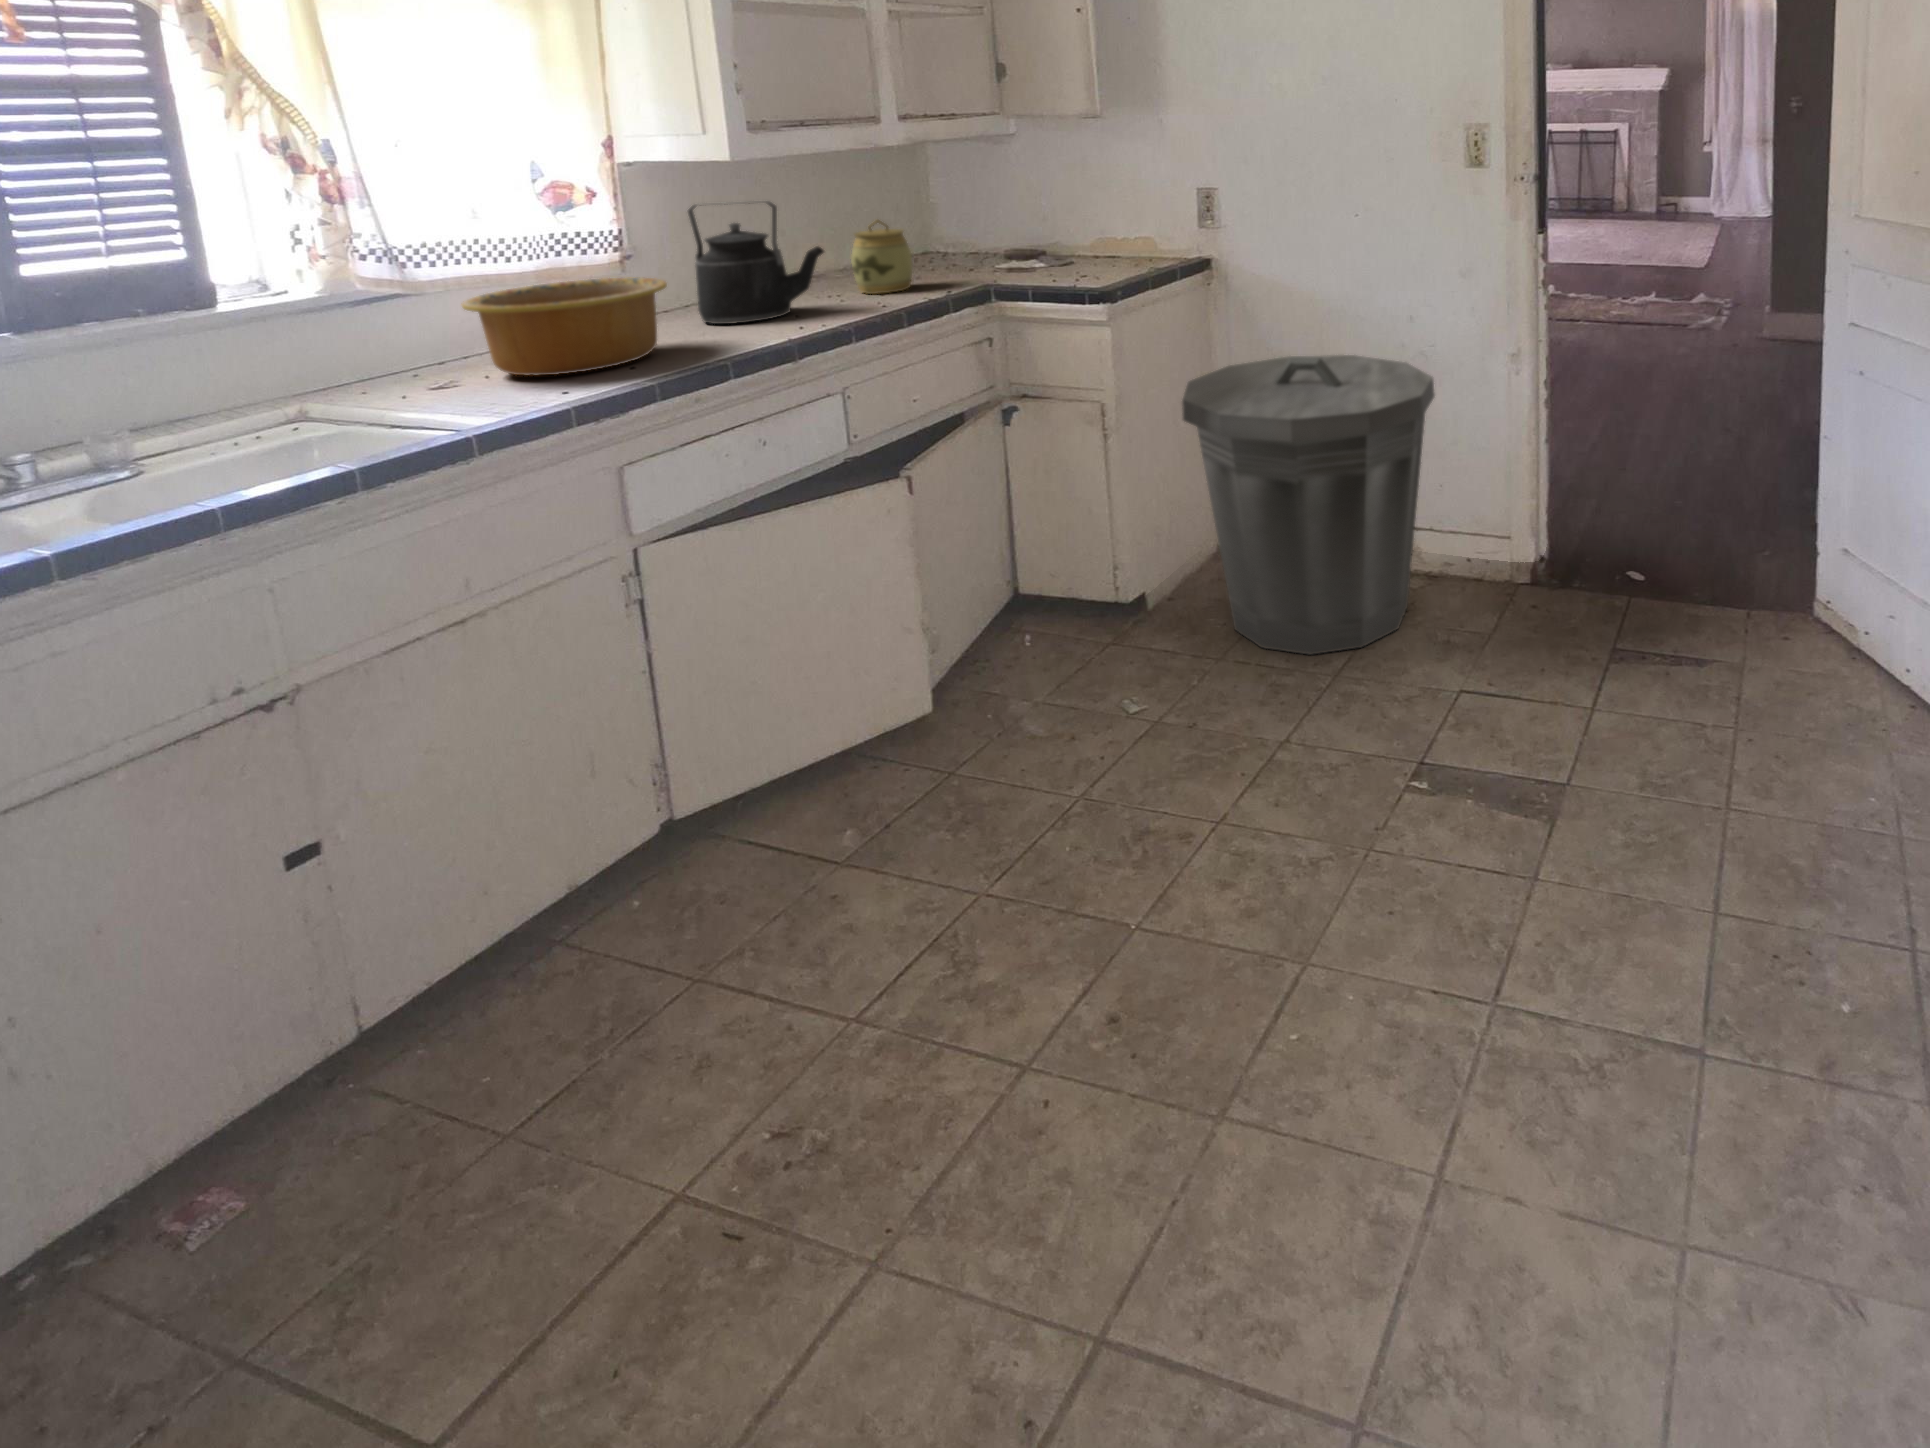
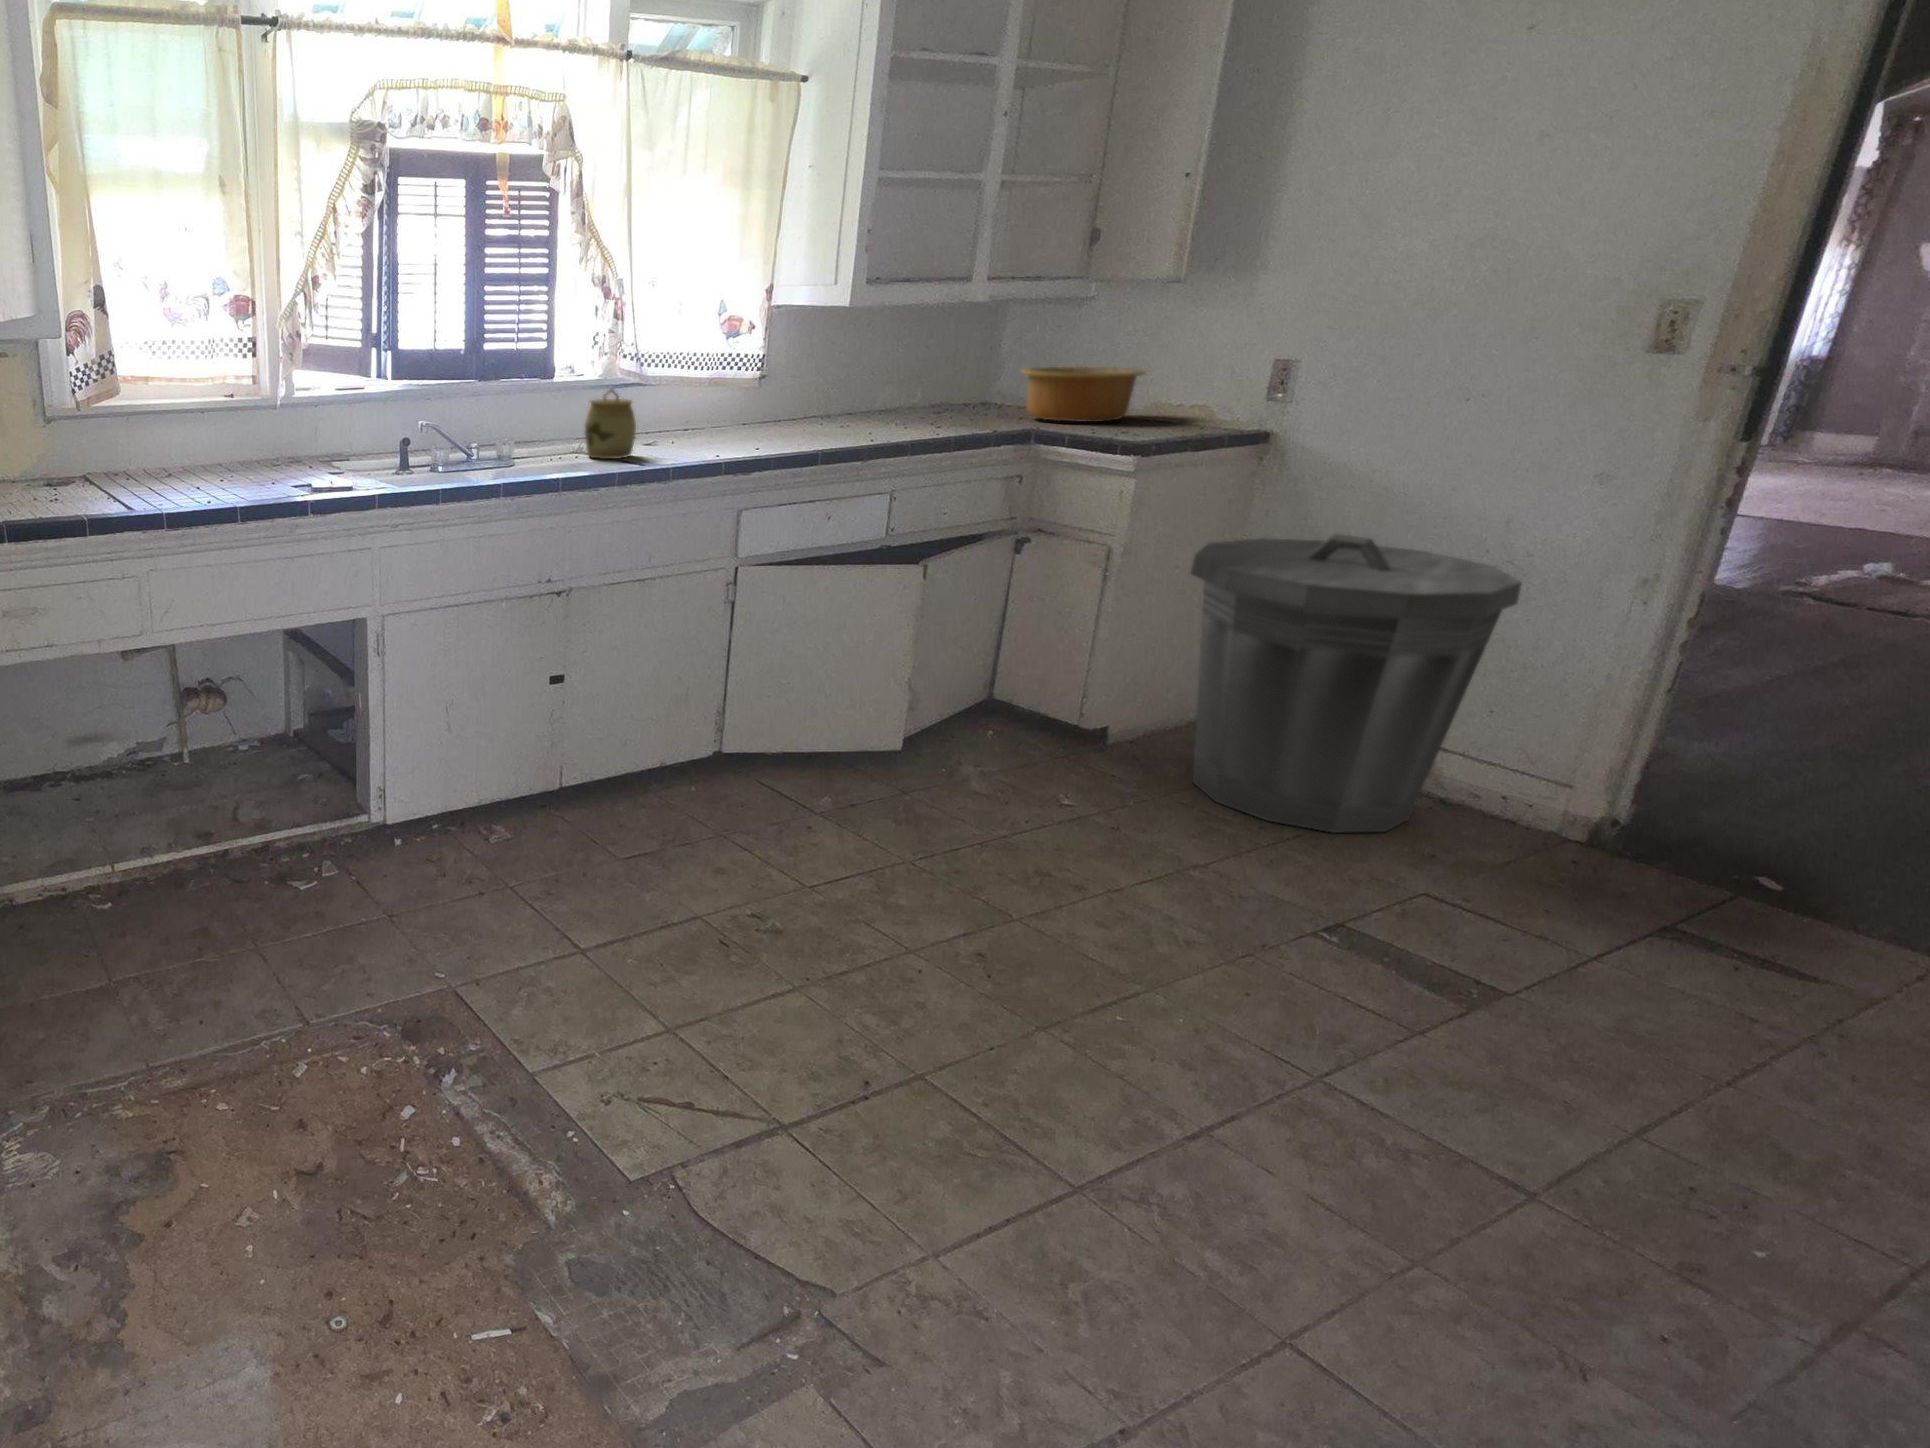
kettle: present [688,201,824,324] -> none [800,339,901,433]
jar: present [851,220,912,294] -> present [584,390,636,459]
bowl: present [462,277,667,376] -> present [1020,367,1145,422]

